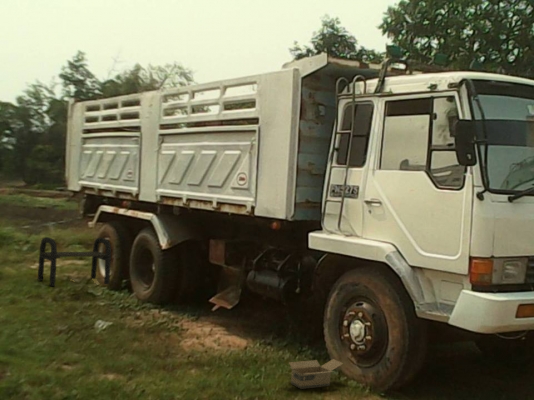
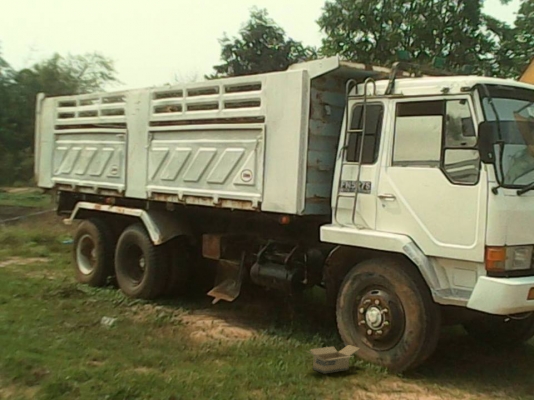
bench: present [38,237,111,286] -> none [16,234,91,285]

